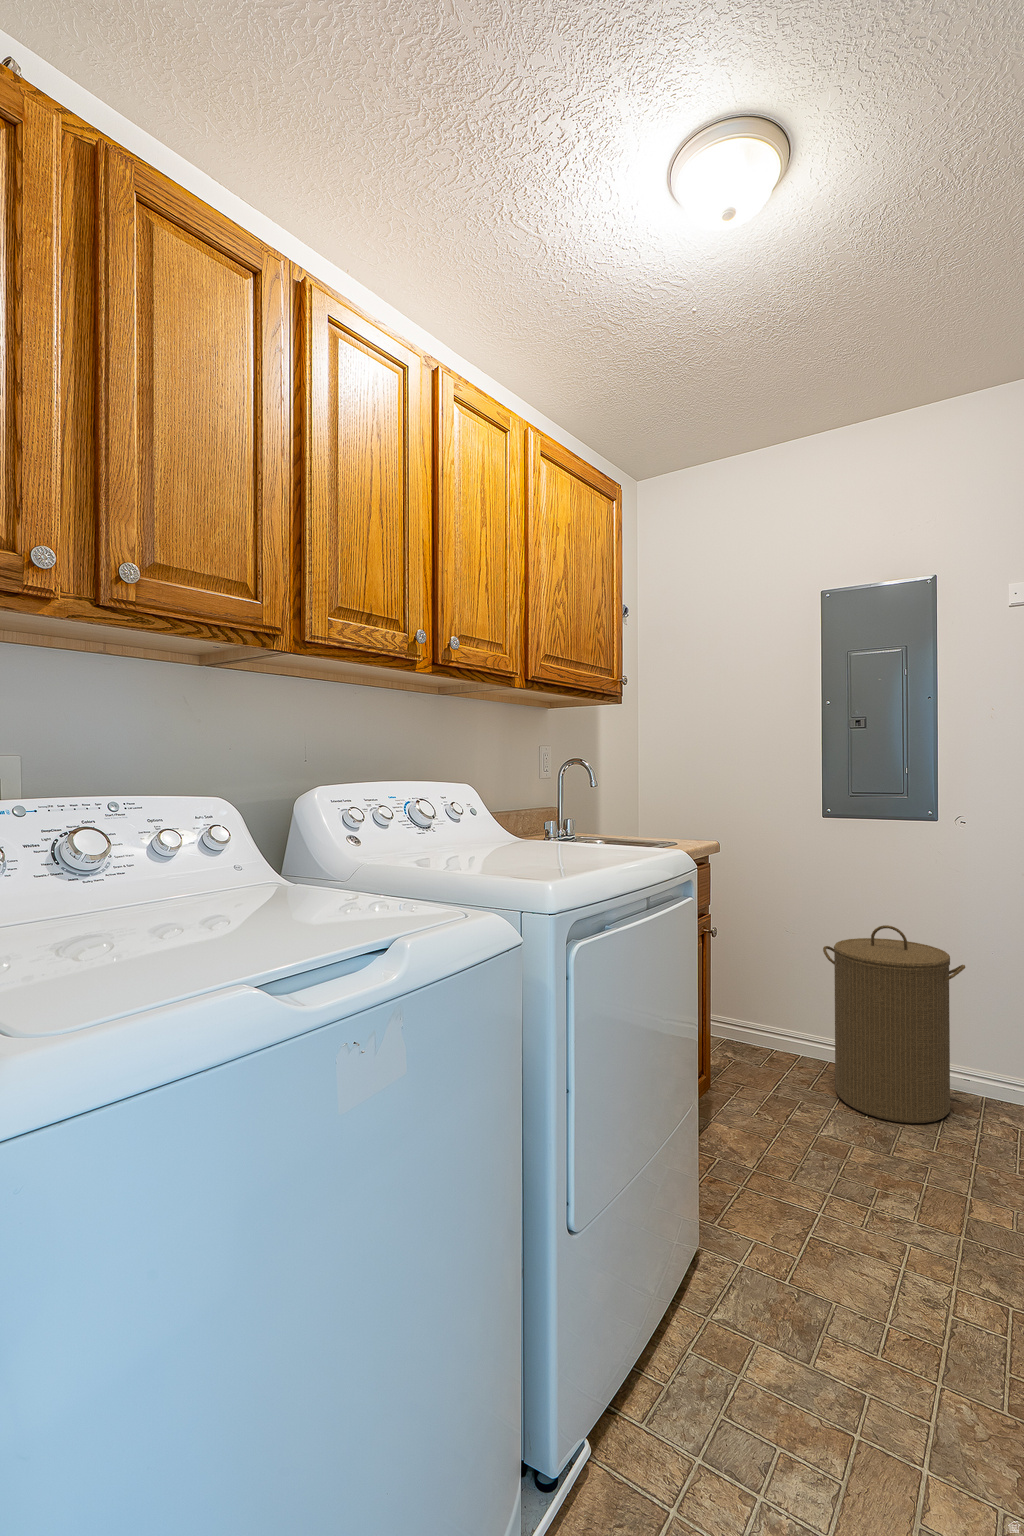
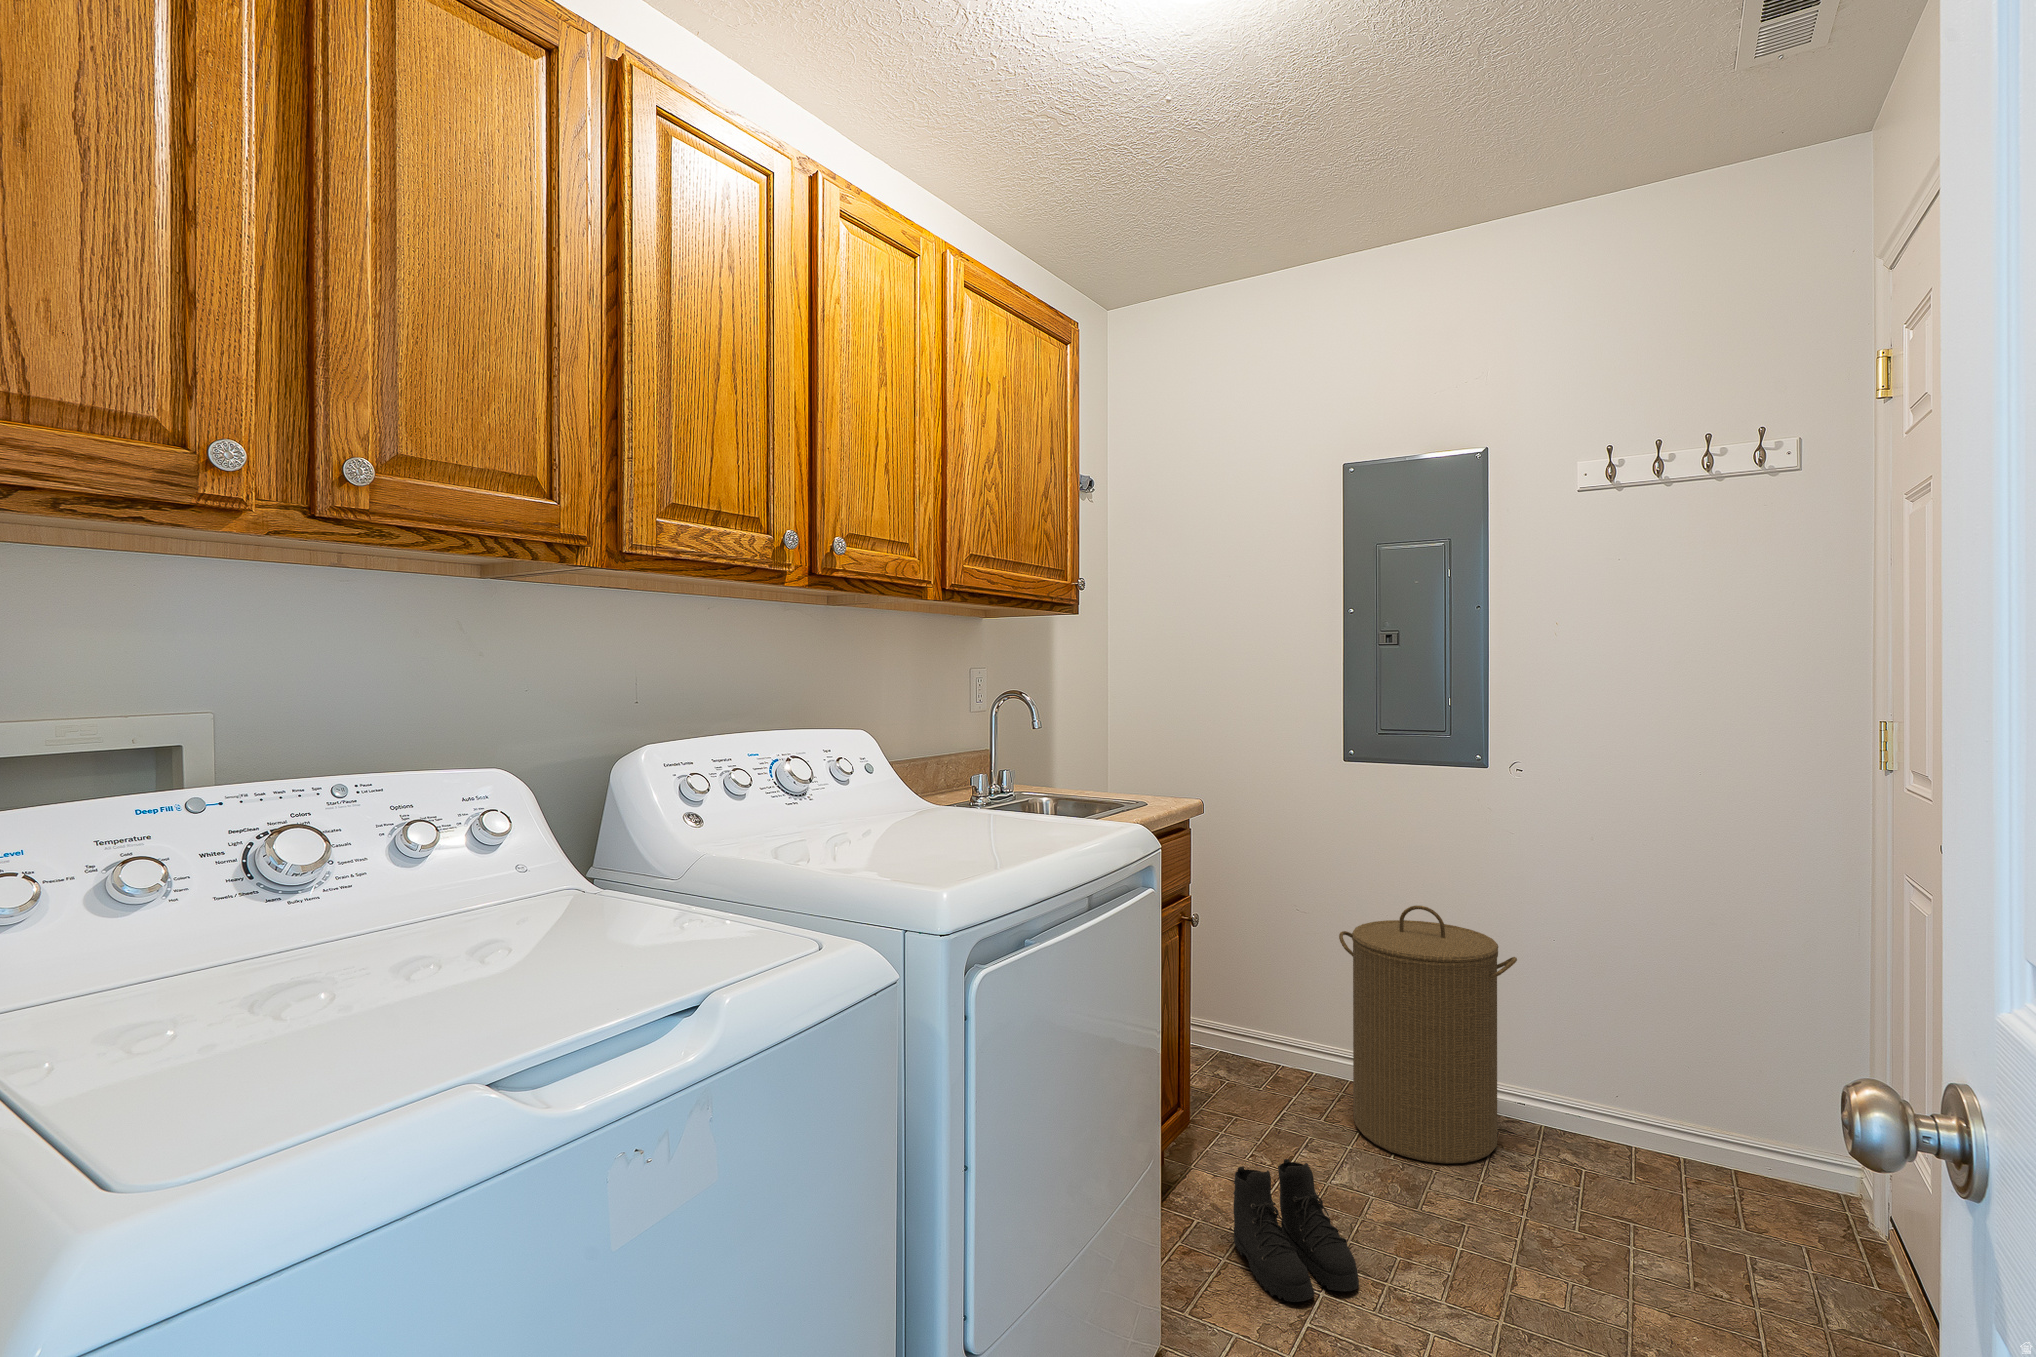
boots: none [748,1114,848,1219] -> present [1233,1159,1359,1302]

